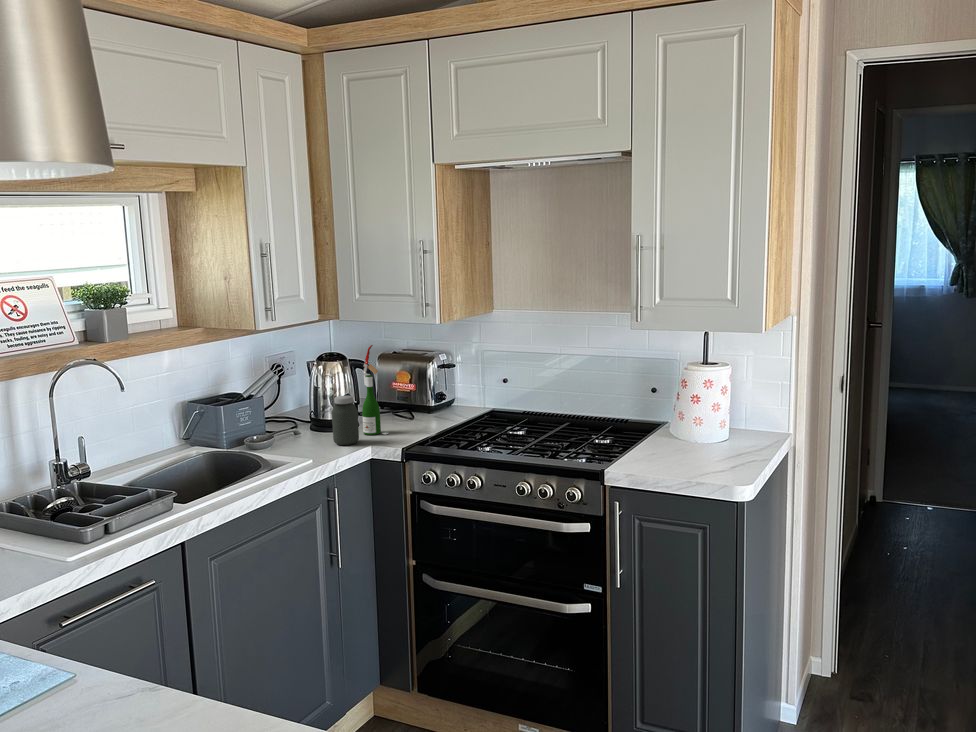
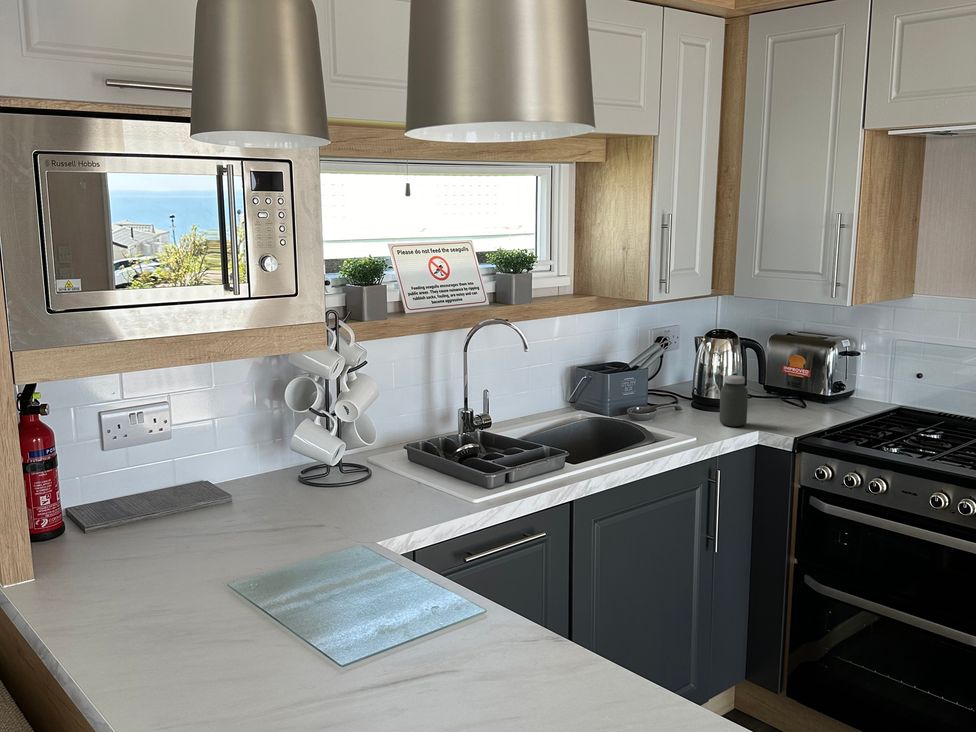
wine bottle: present [362,345,388,435] -> none [750,325,778,420]

